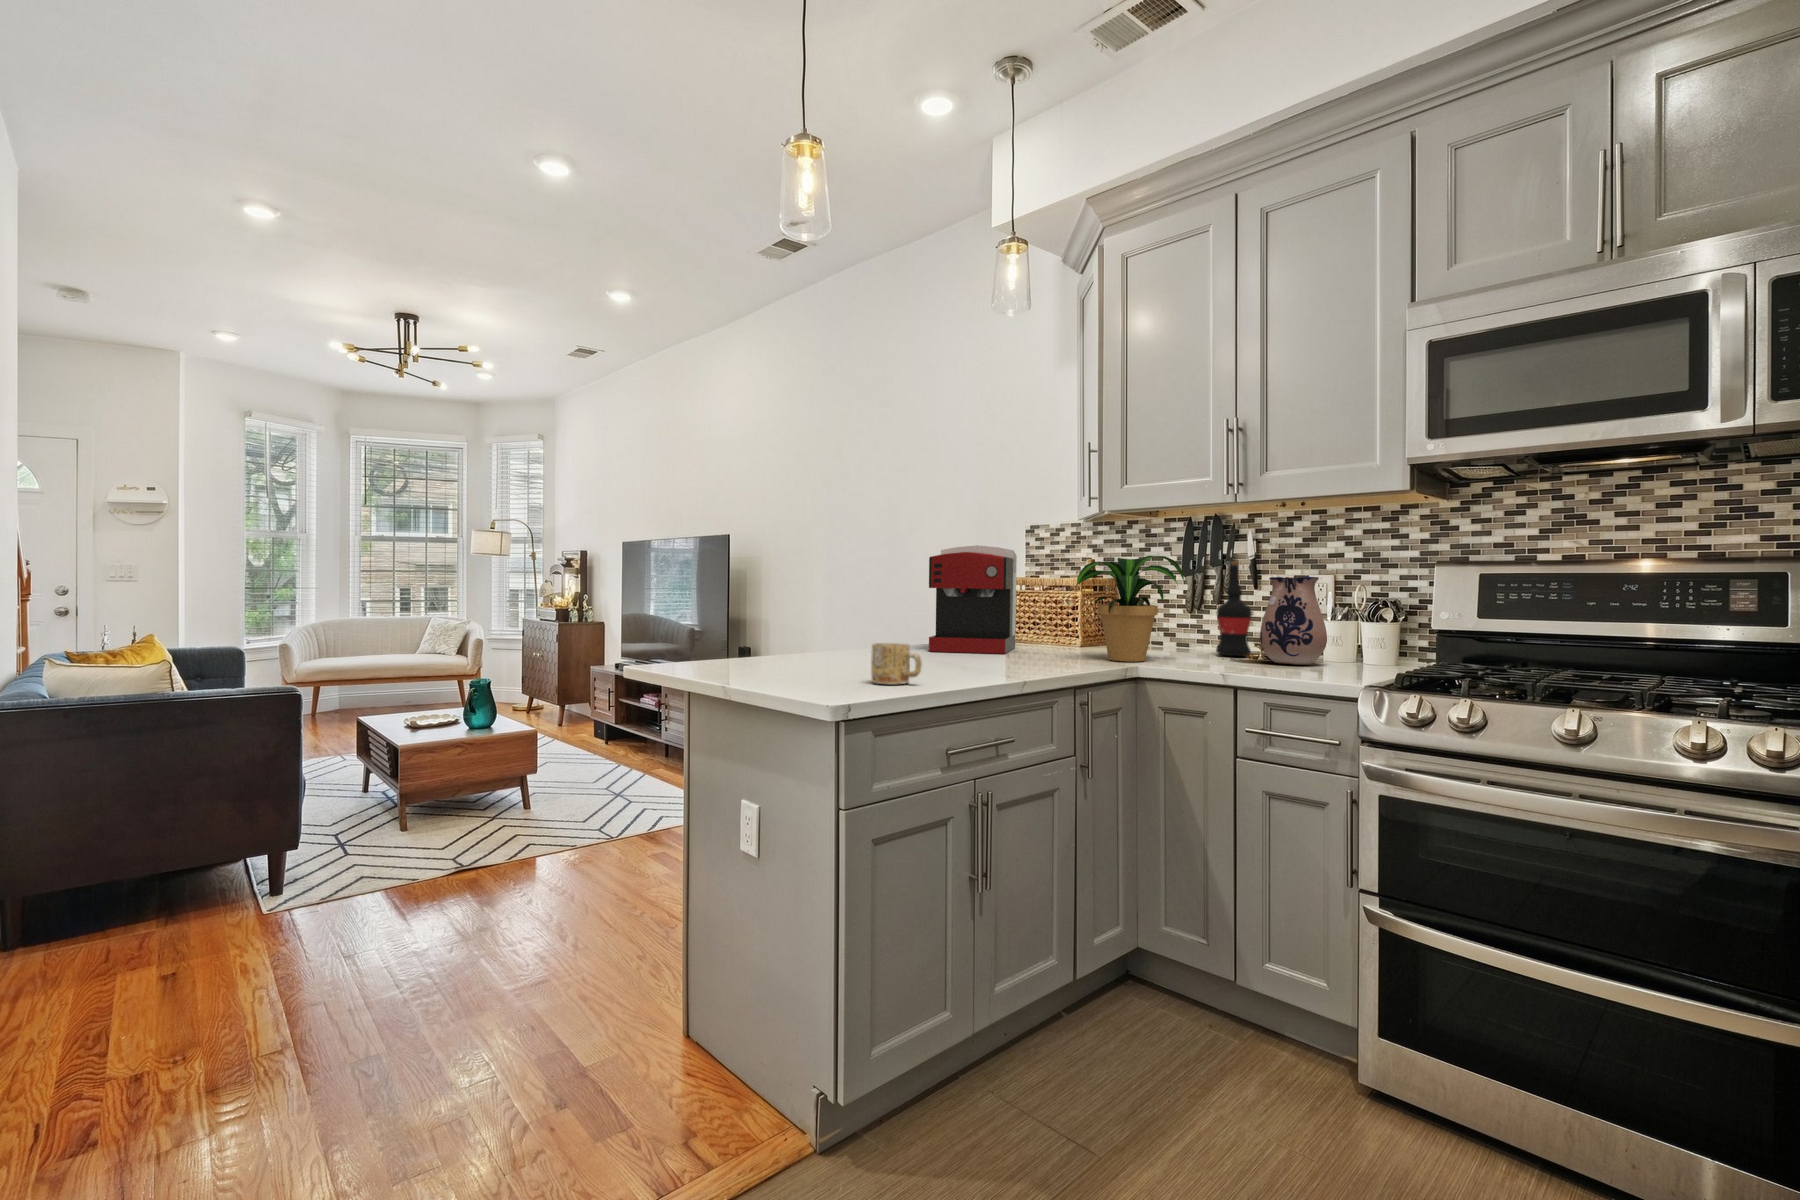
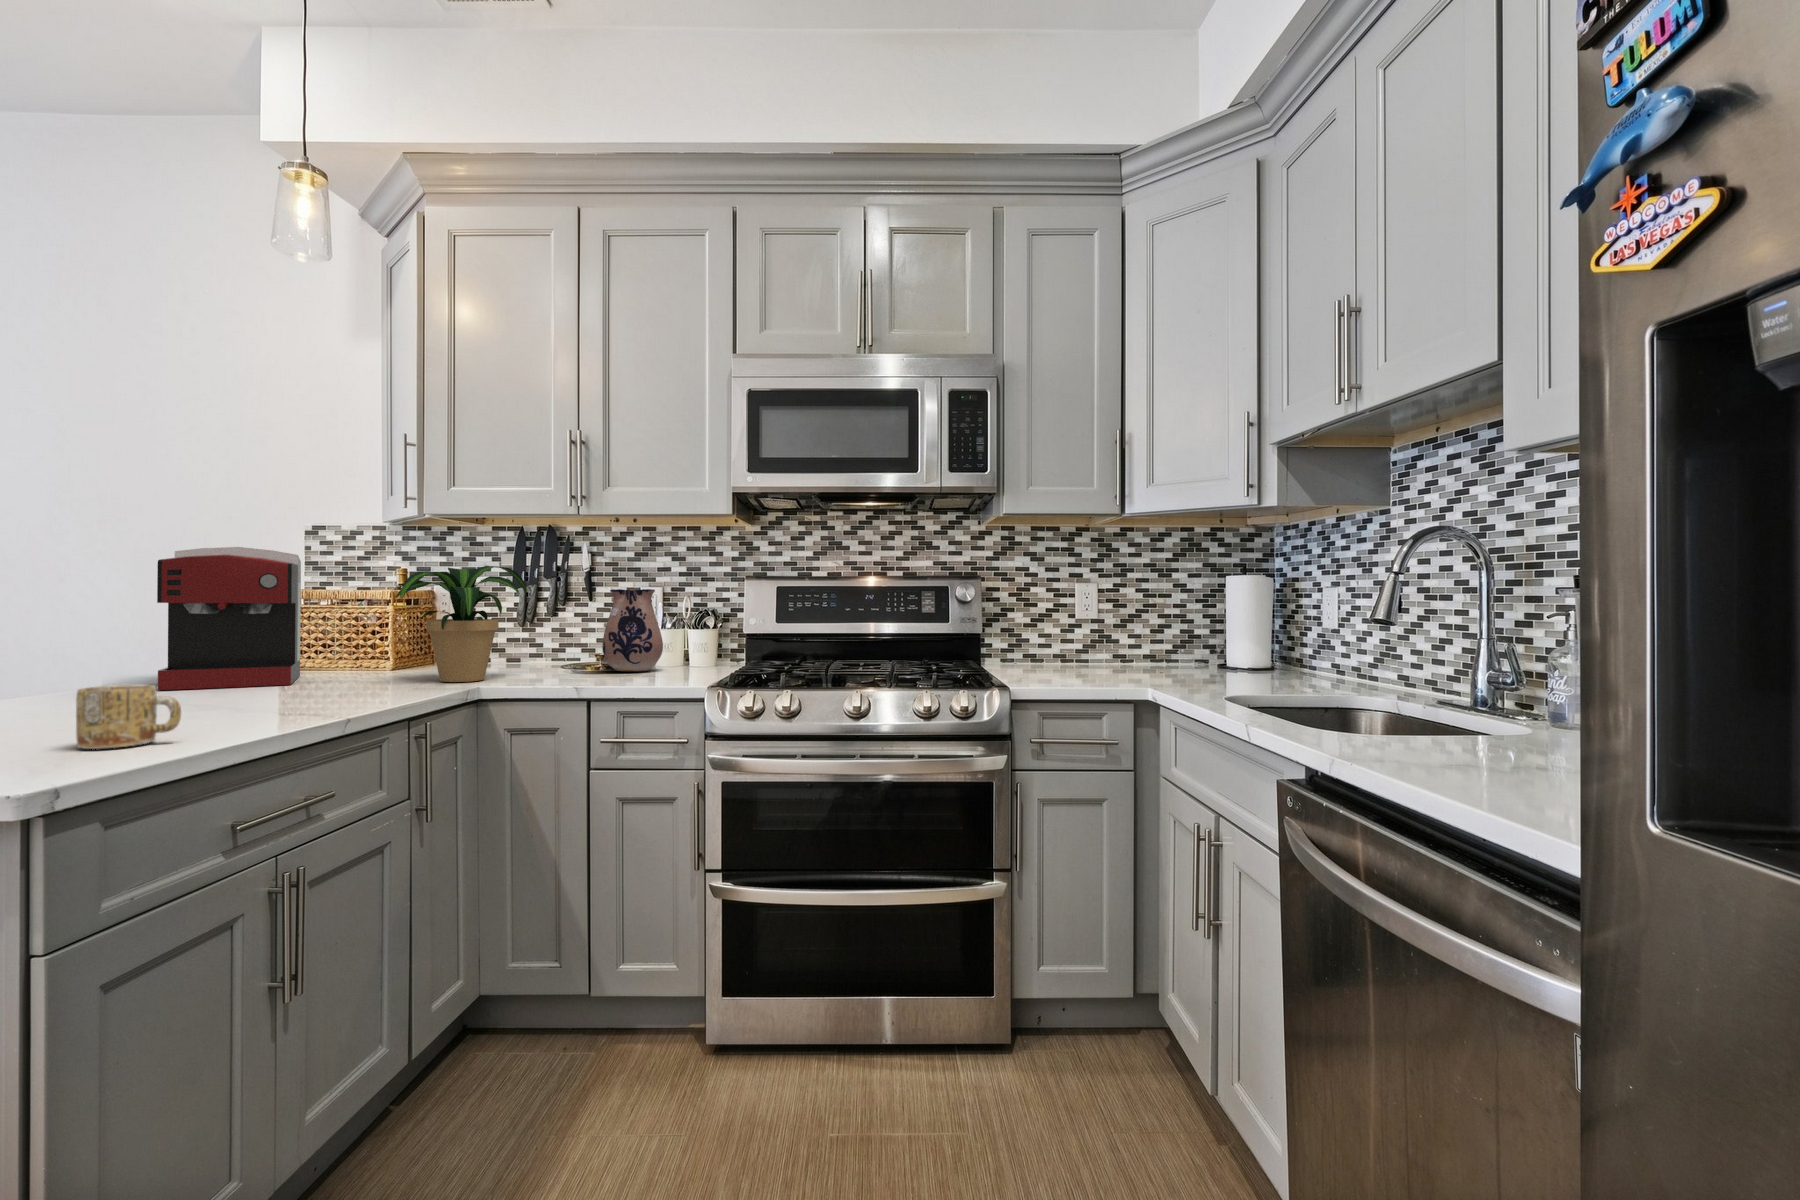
wine bottle: present [1216,561,1252,656] -> none [554,573,590,667]

